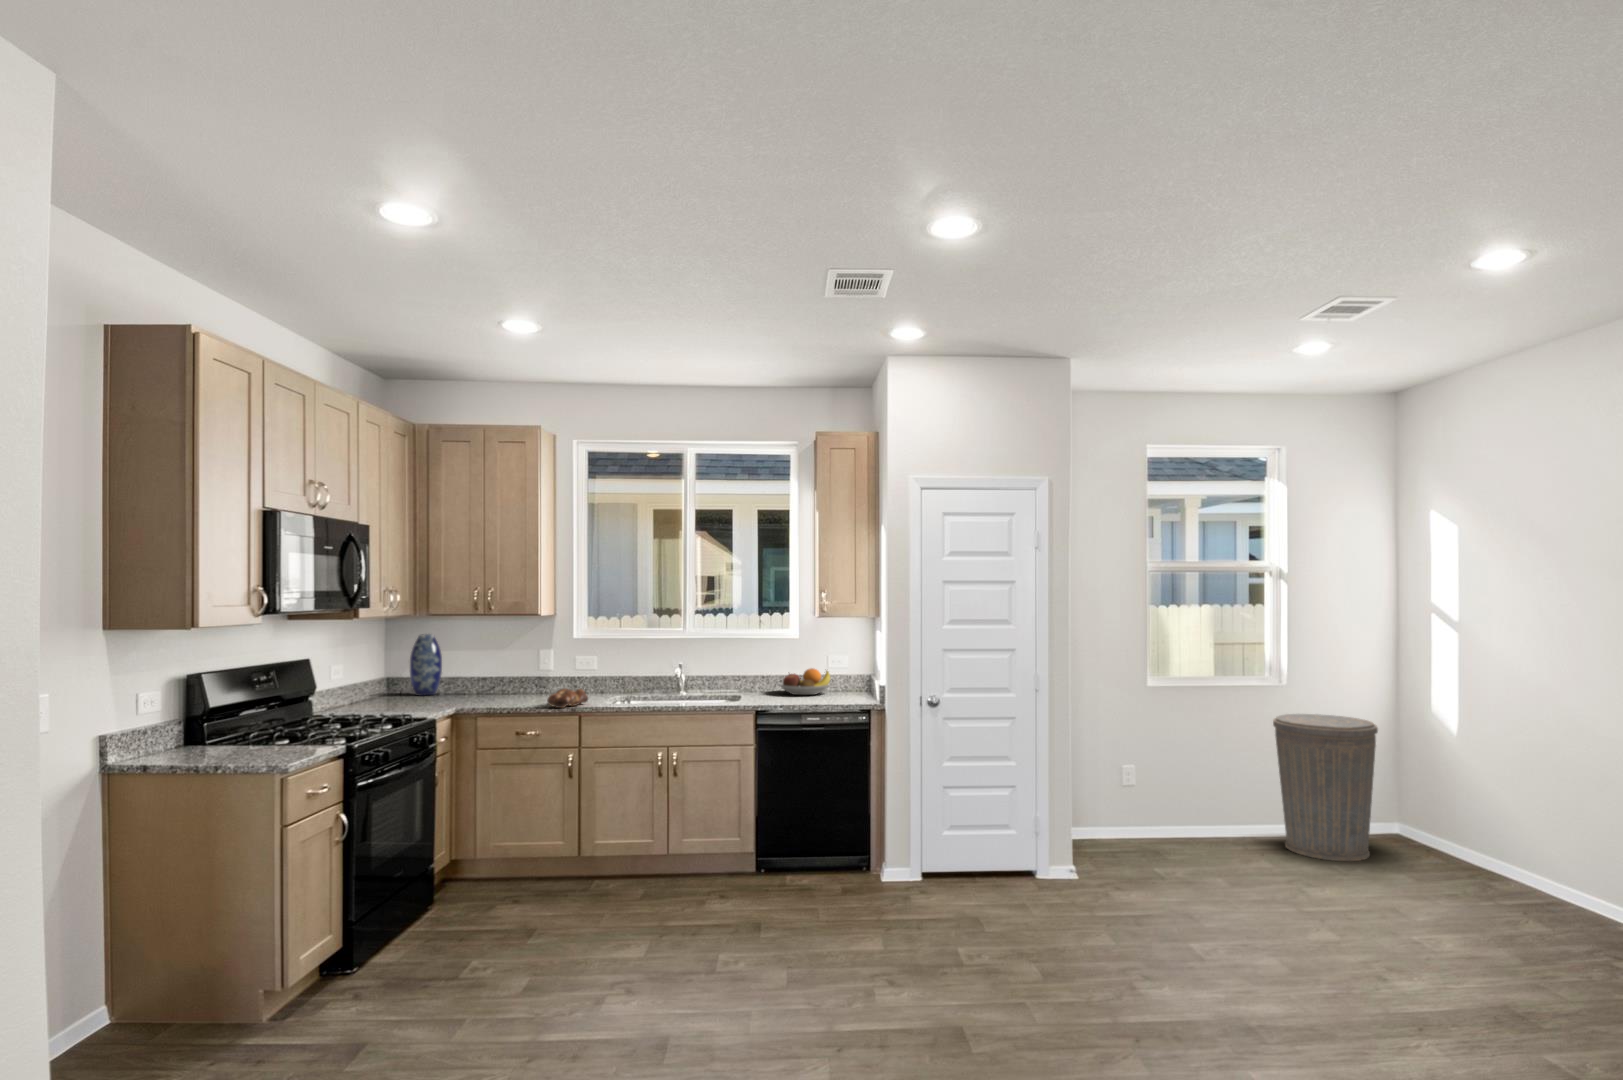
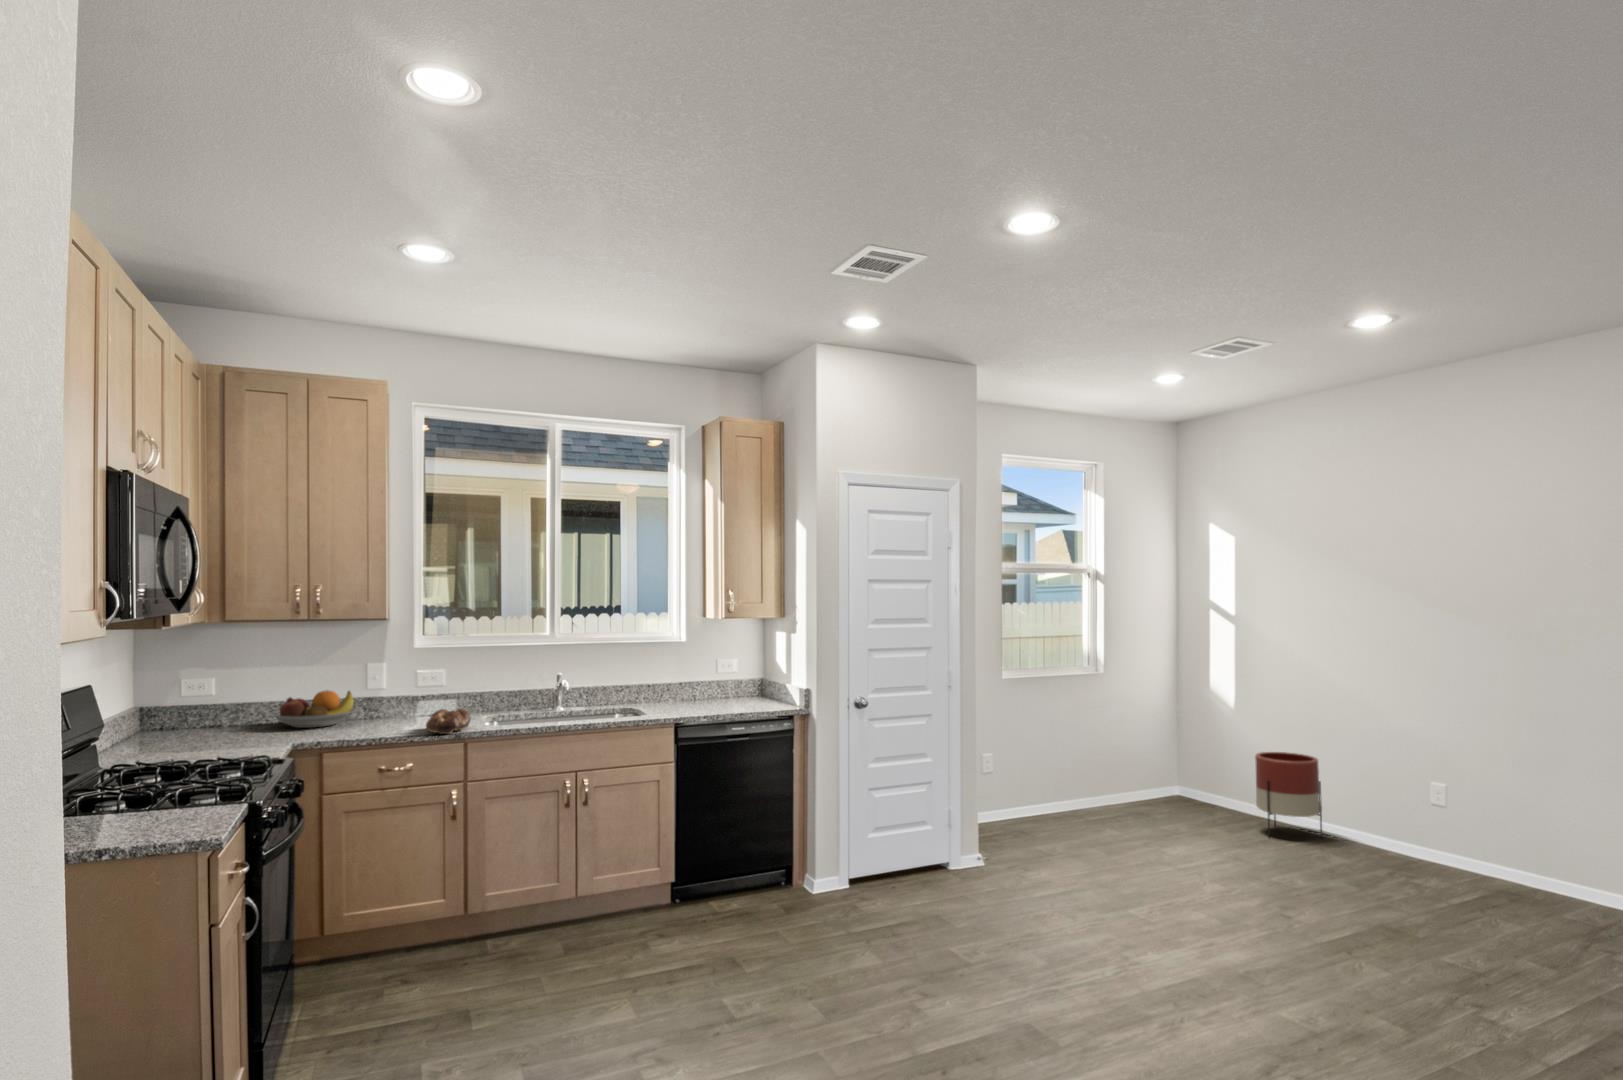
vase: present [410,634,442,696] -> none [179,647,228,731]
fruit bowl: present [776,668,832,695] -> present [269,690,358,728]
trash can: present [1273,714,1378,861] -> none [1099,697,1185,825]
planter: none [1452,788,1538,898] -> present [1255,752,1322,837]

